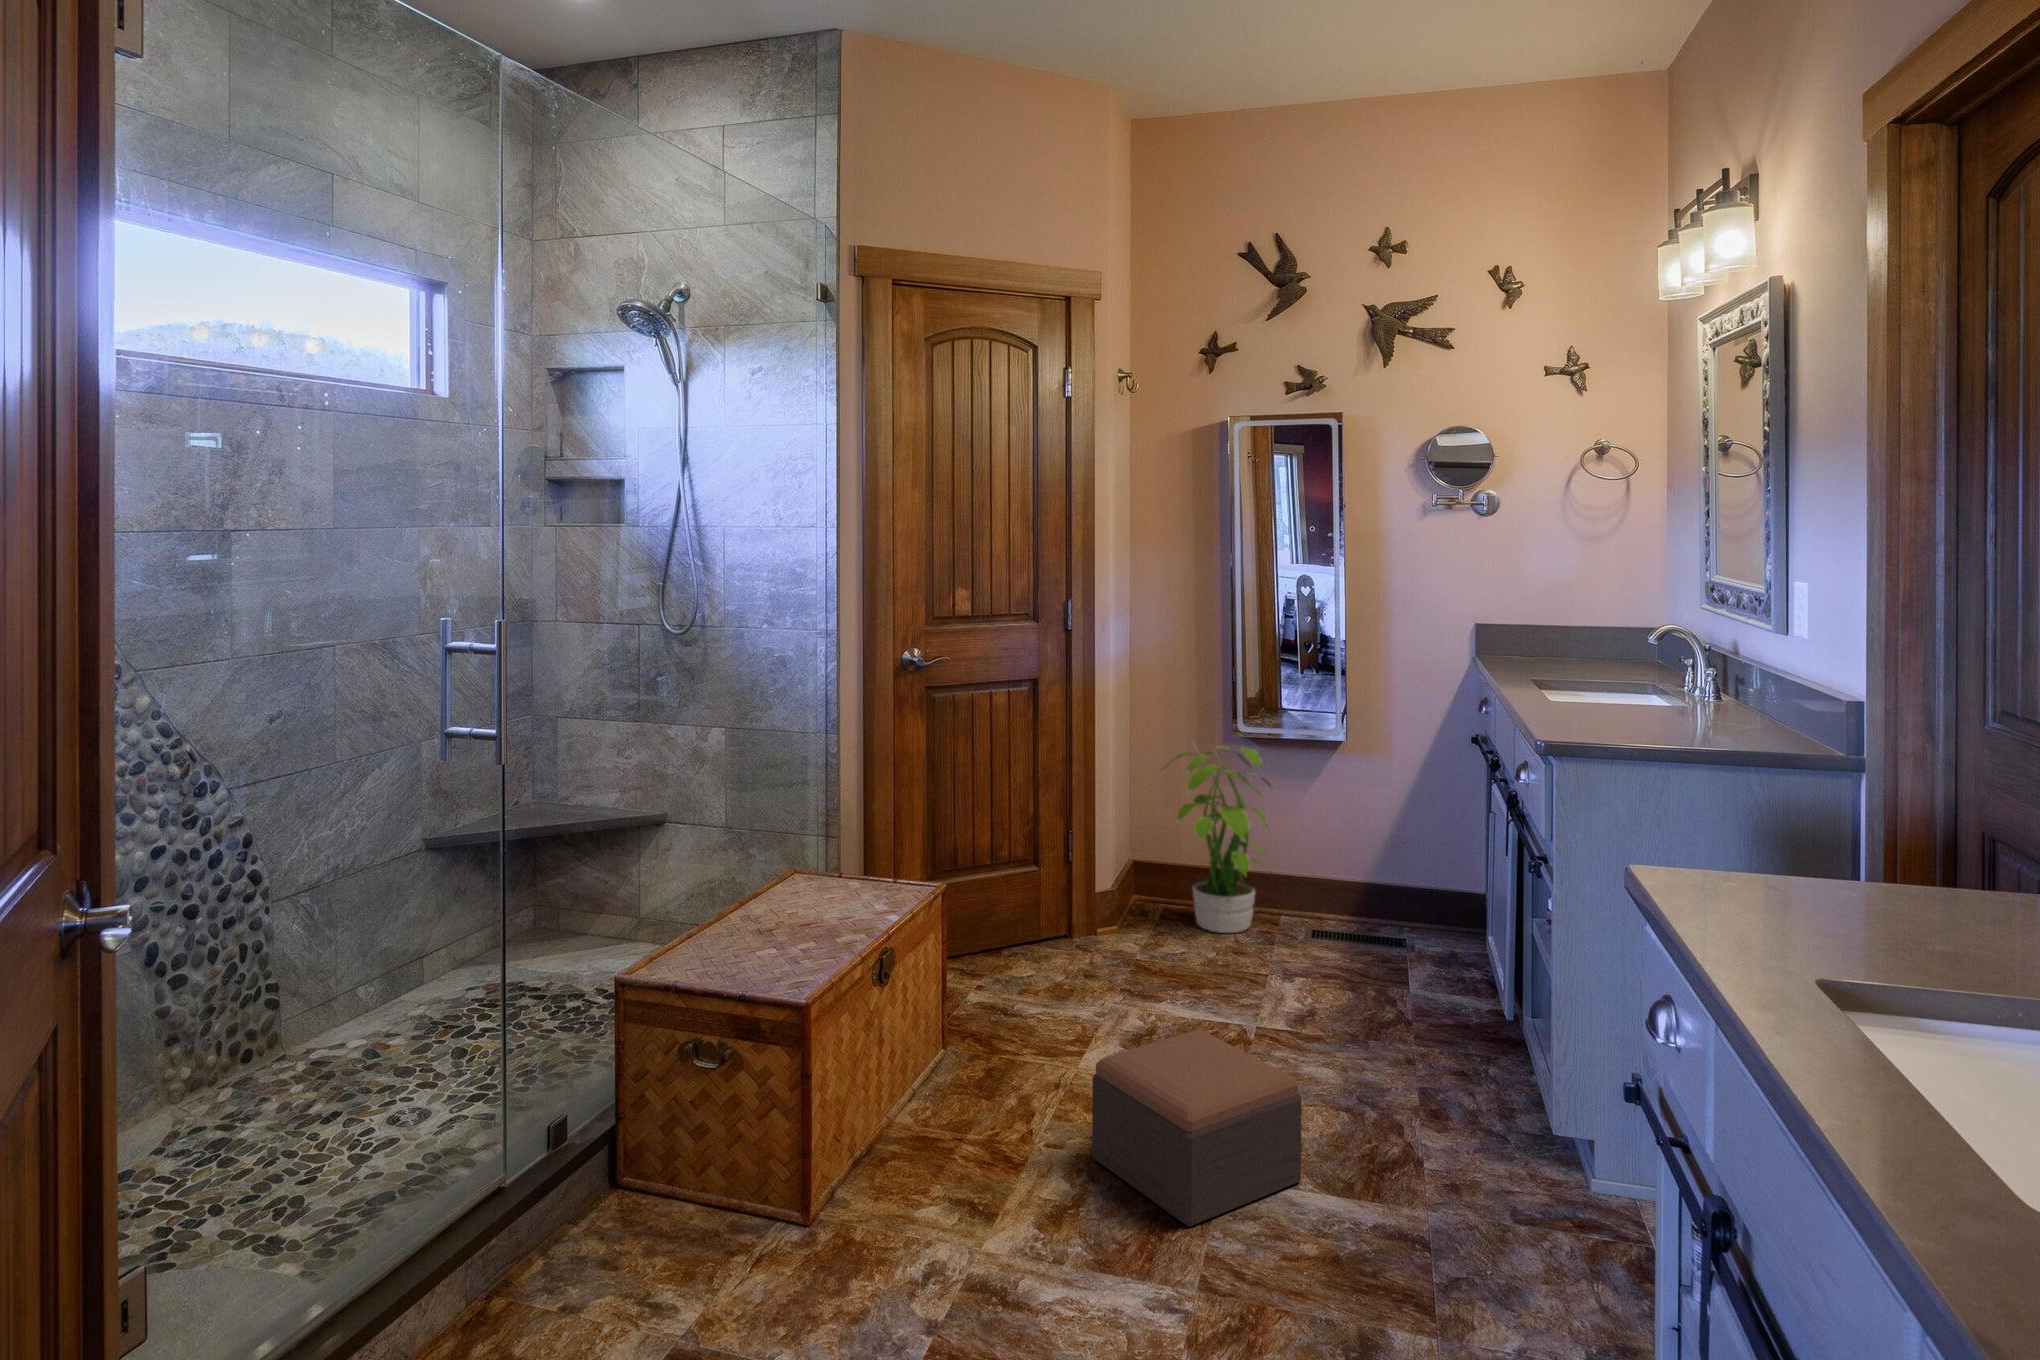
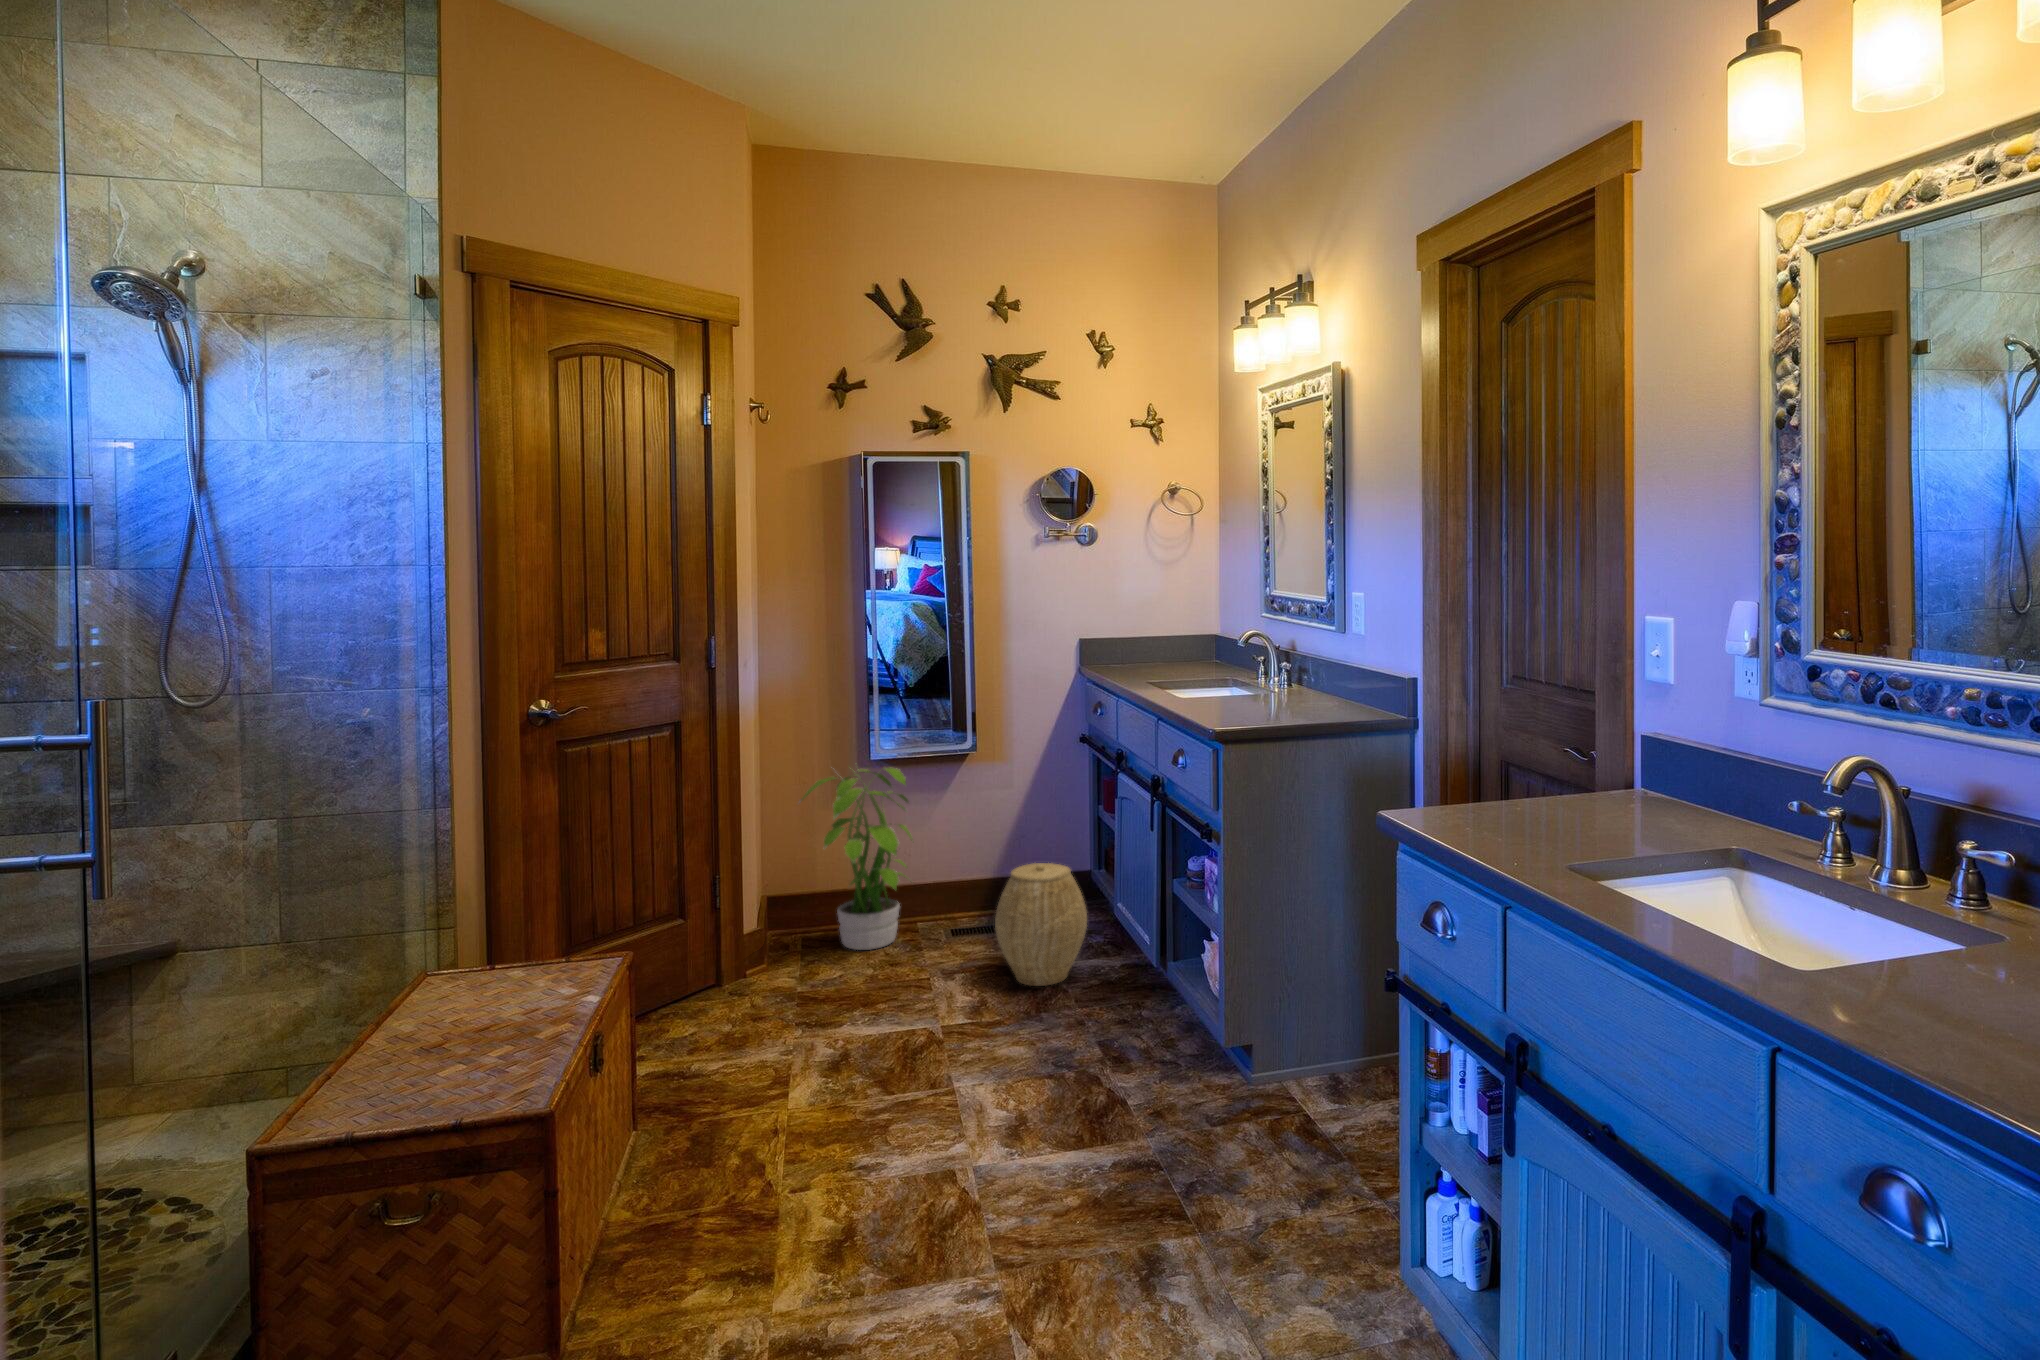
woven basket: none [1334,871,1442,1010] -> present [995,863,1087,986]
footstool: present [1092,1030,1302,1227] -> none [844,1037,1041,1220]

